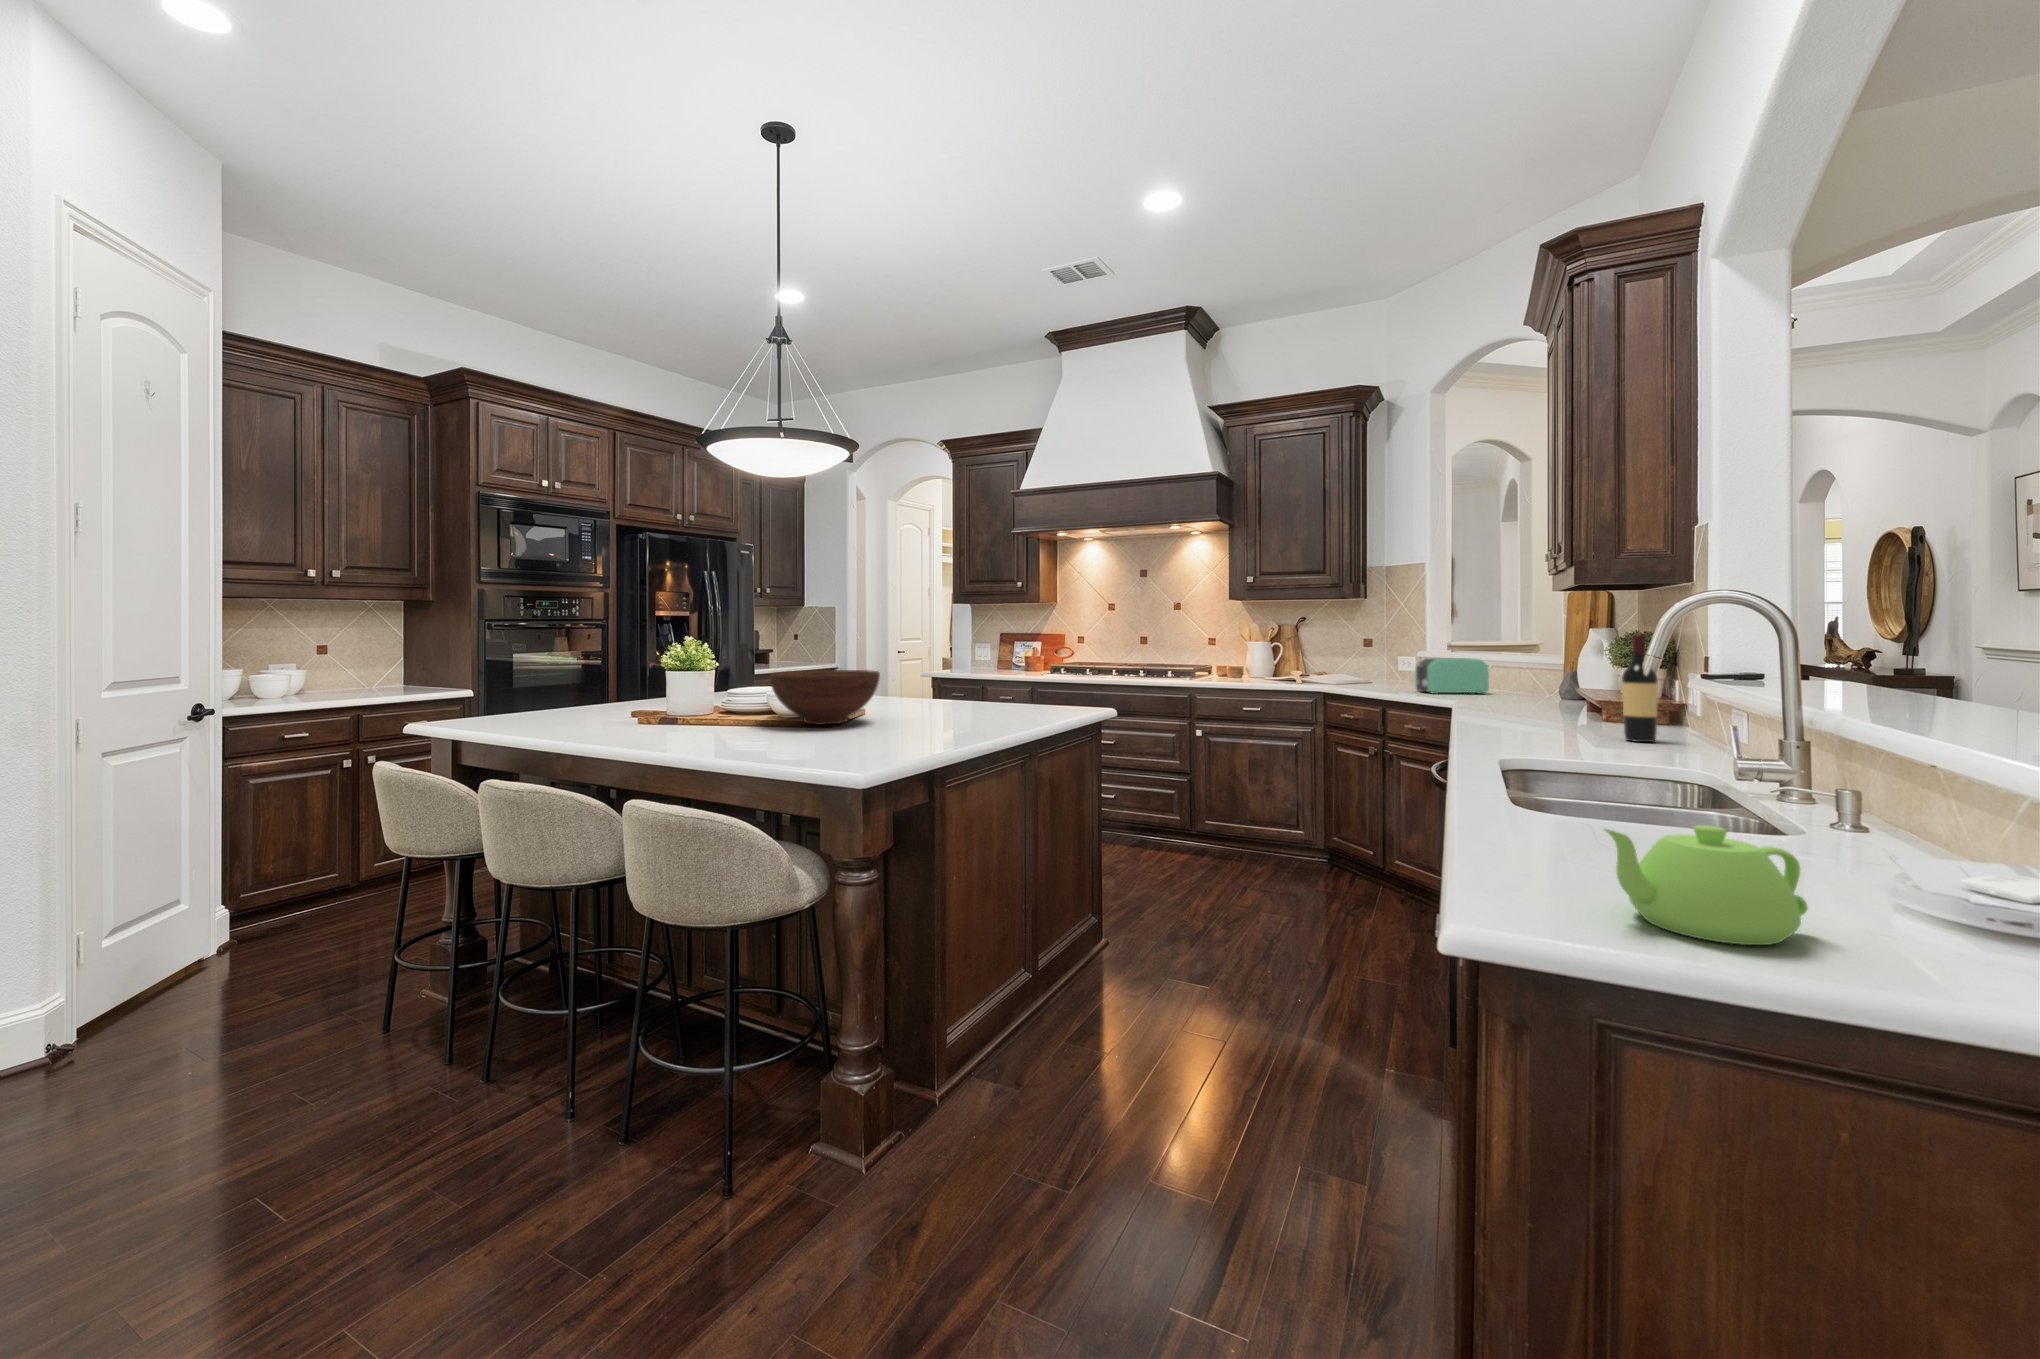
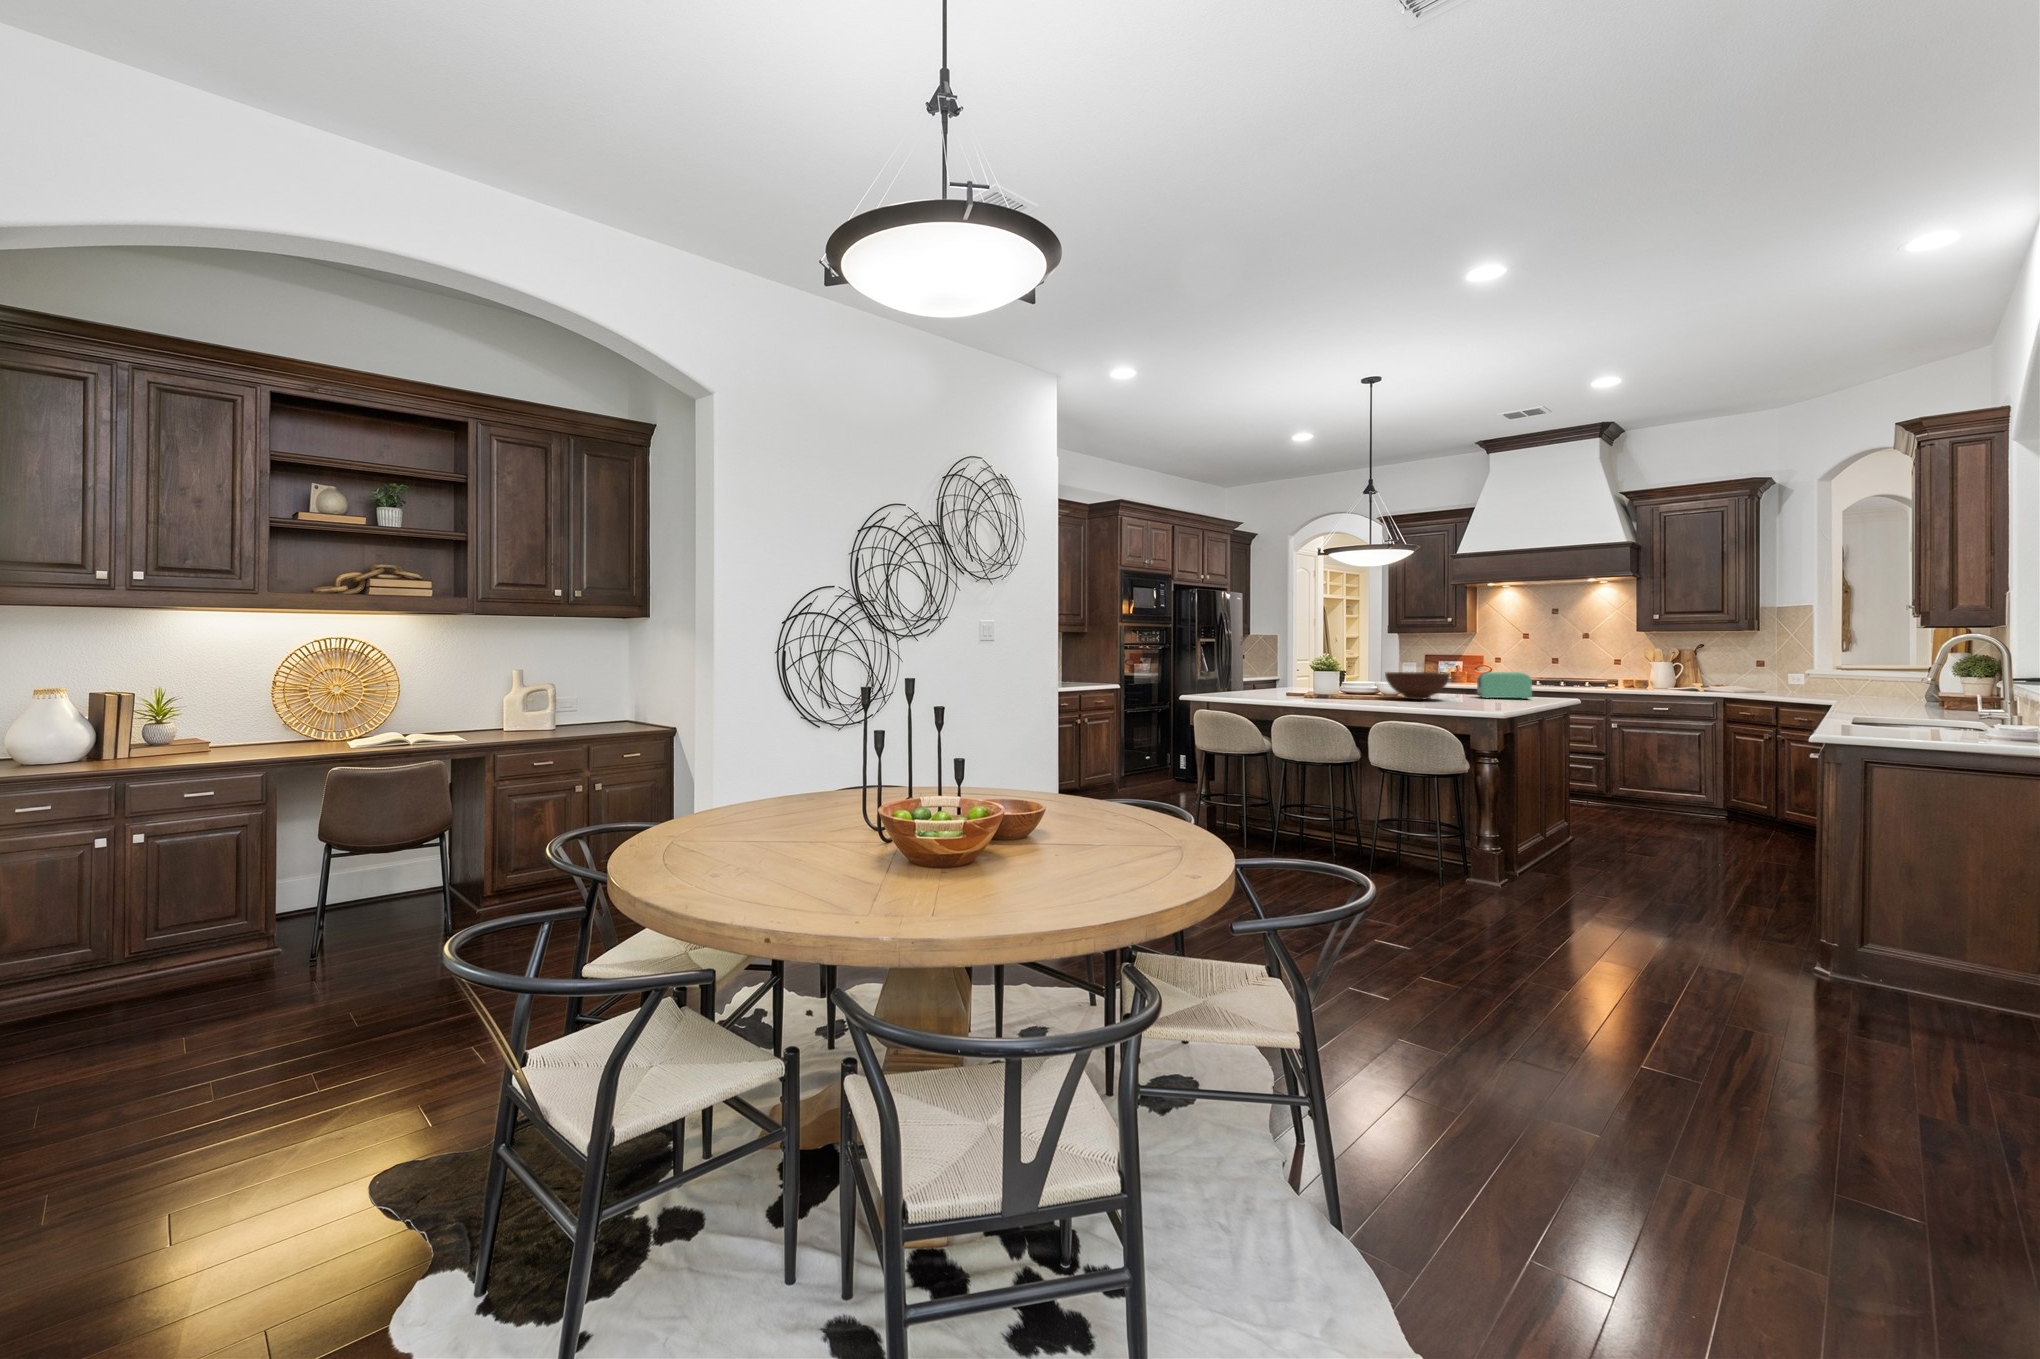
wine bottle: present [1622,635,1658,742] -> none [1948,657,1973,718]
toaster: present [1415,658,1489,694] -> present [1477,672,1532,699]
teapot: present [1604,825,1808,945] -> none [1865,710,1941,742]

